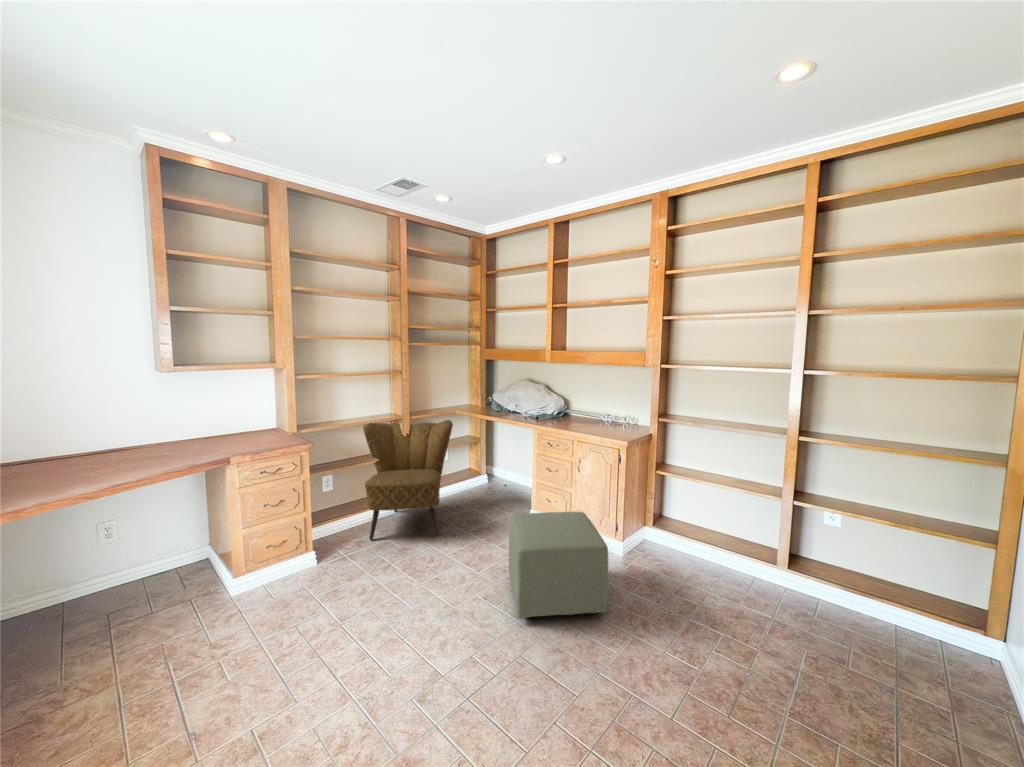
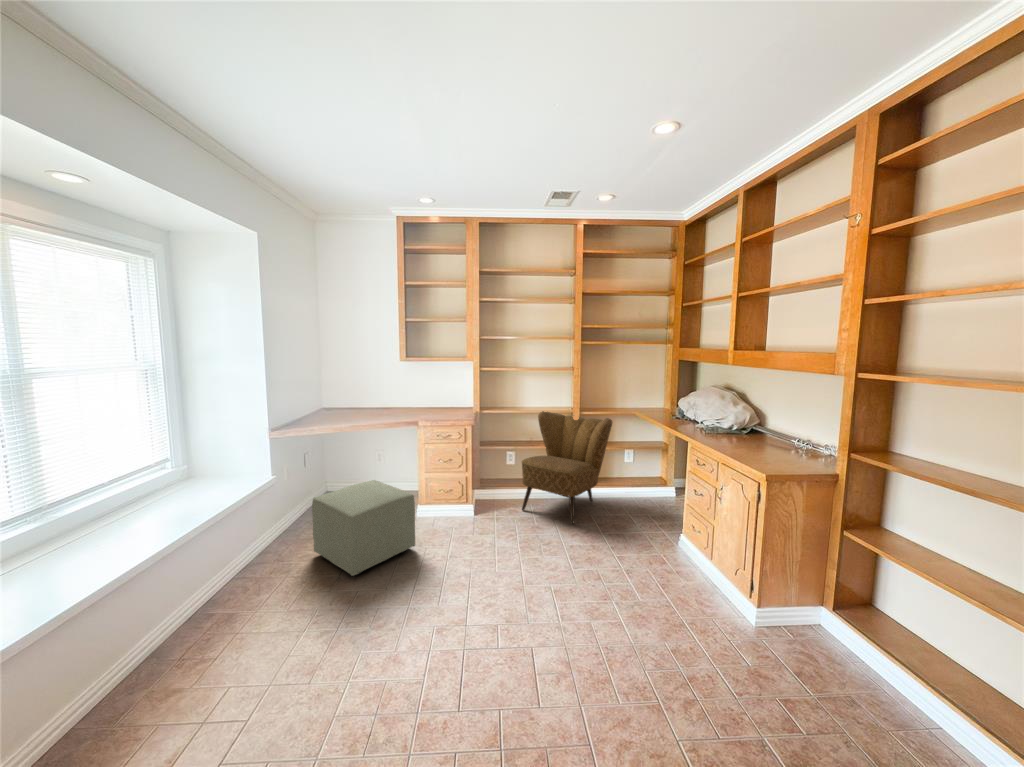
ottoman: present [509,512,608,618] -> present [312,480,415,576]

